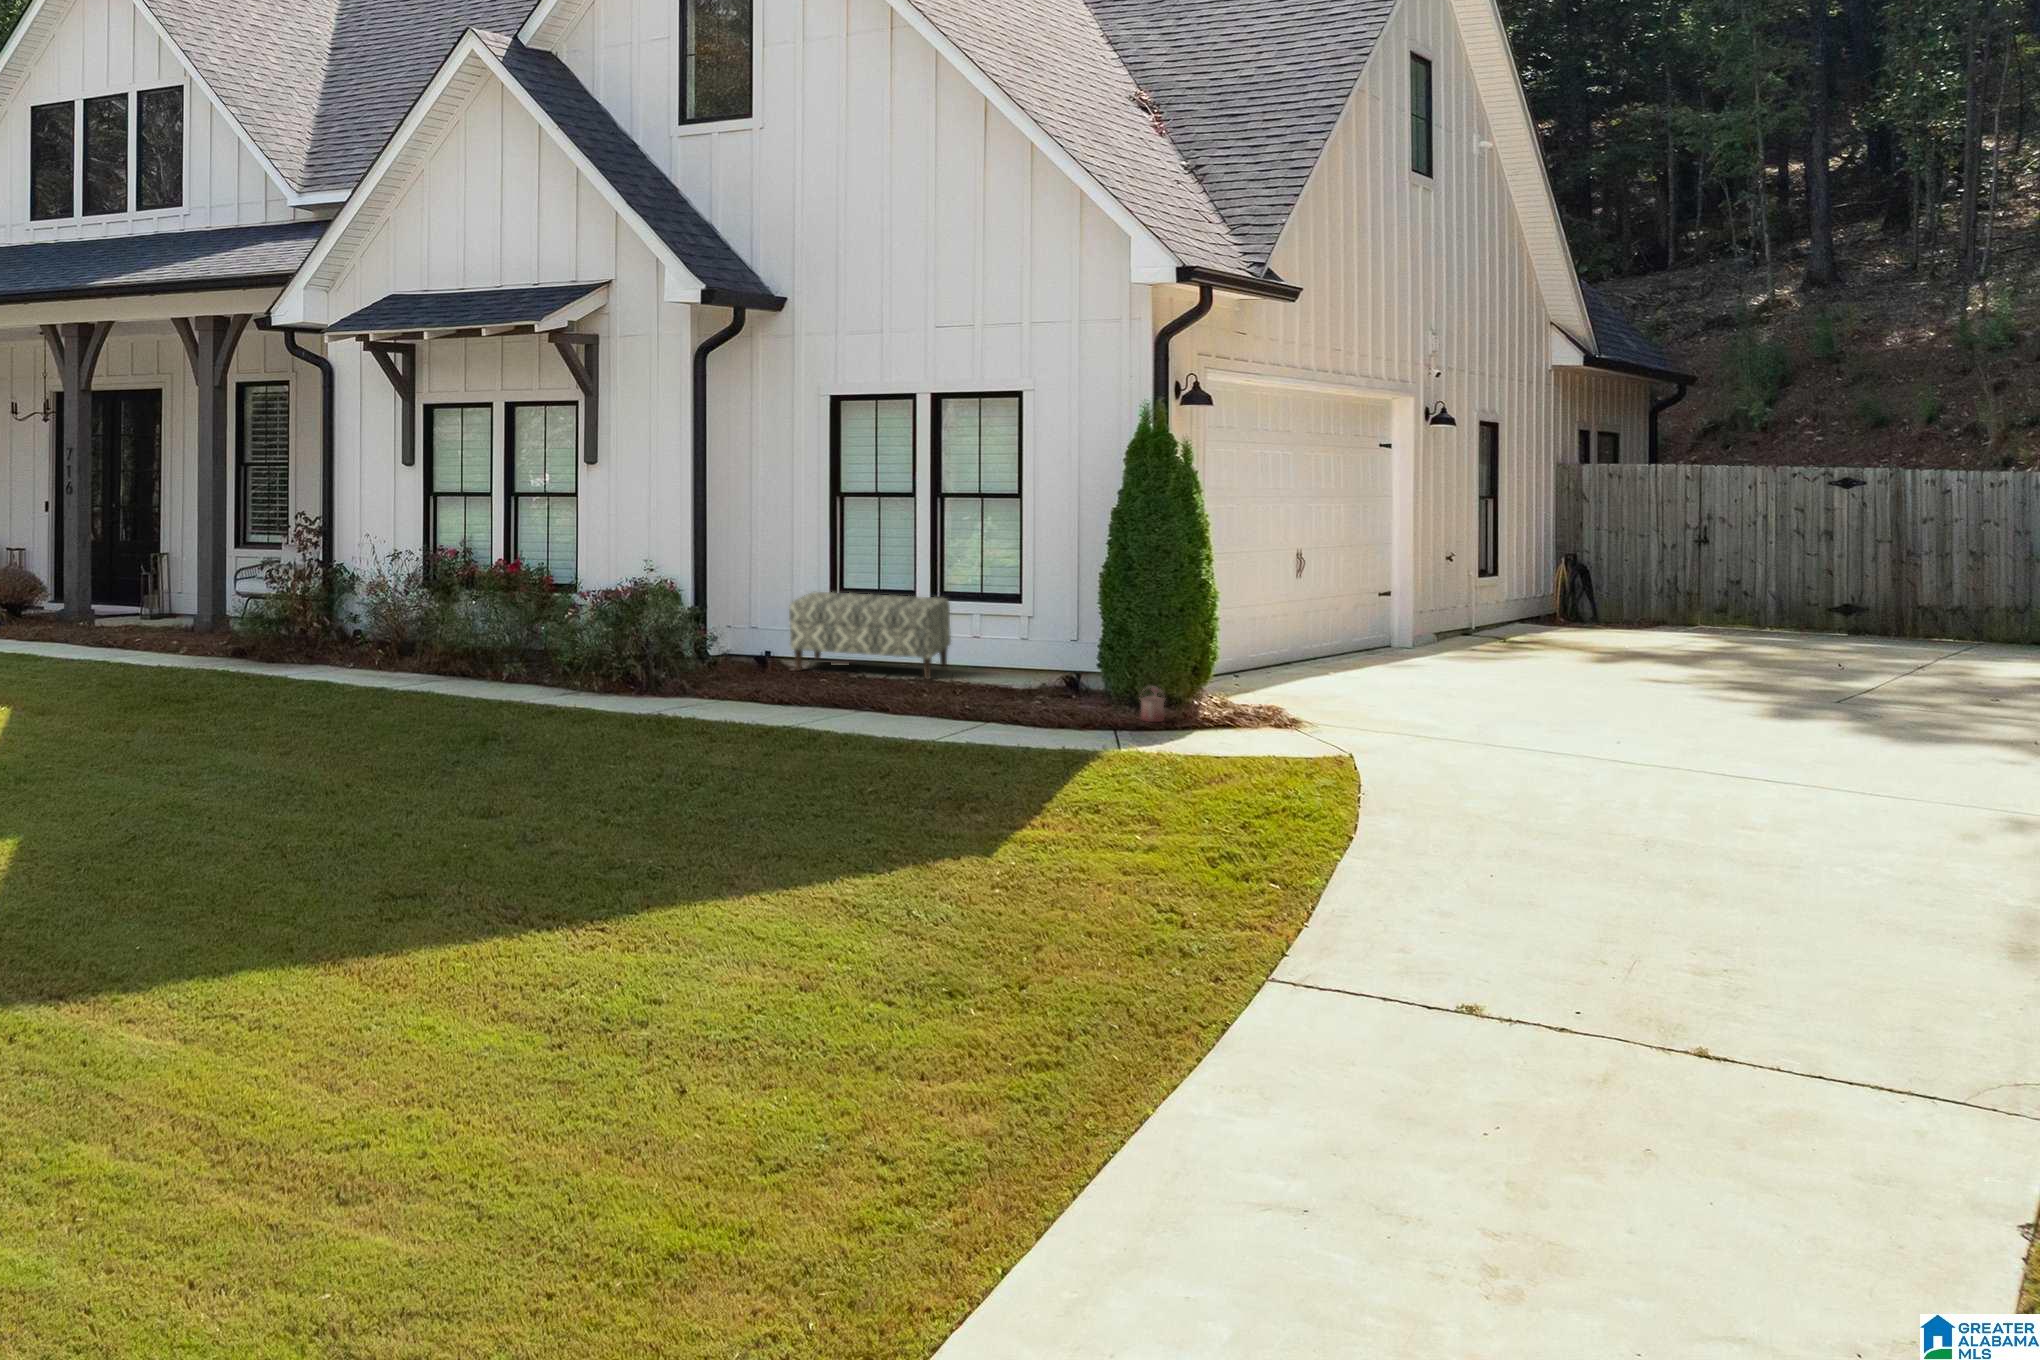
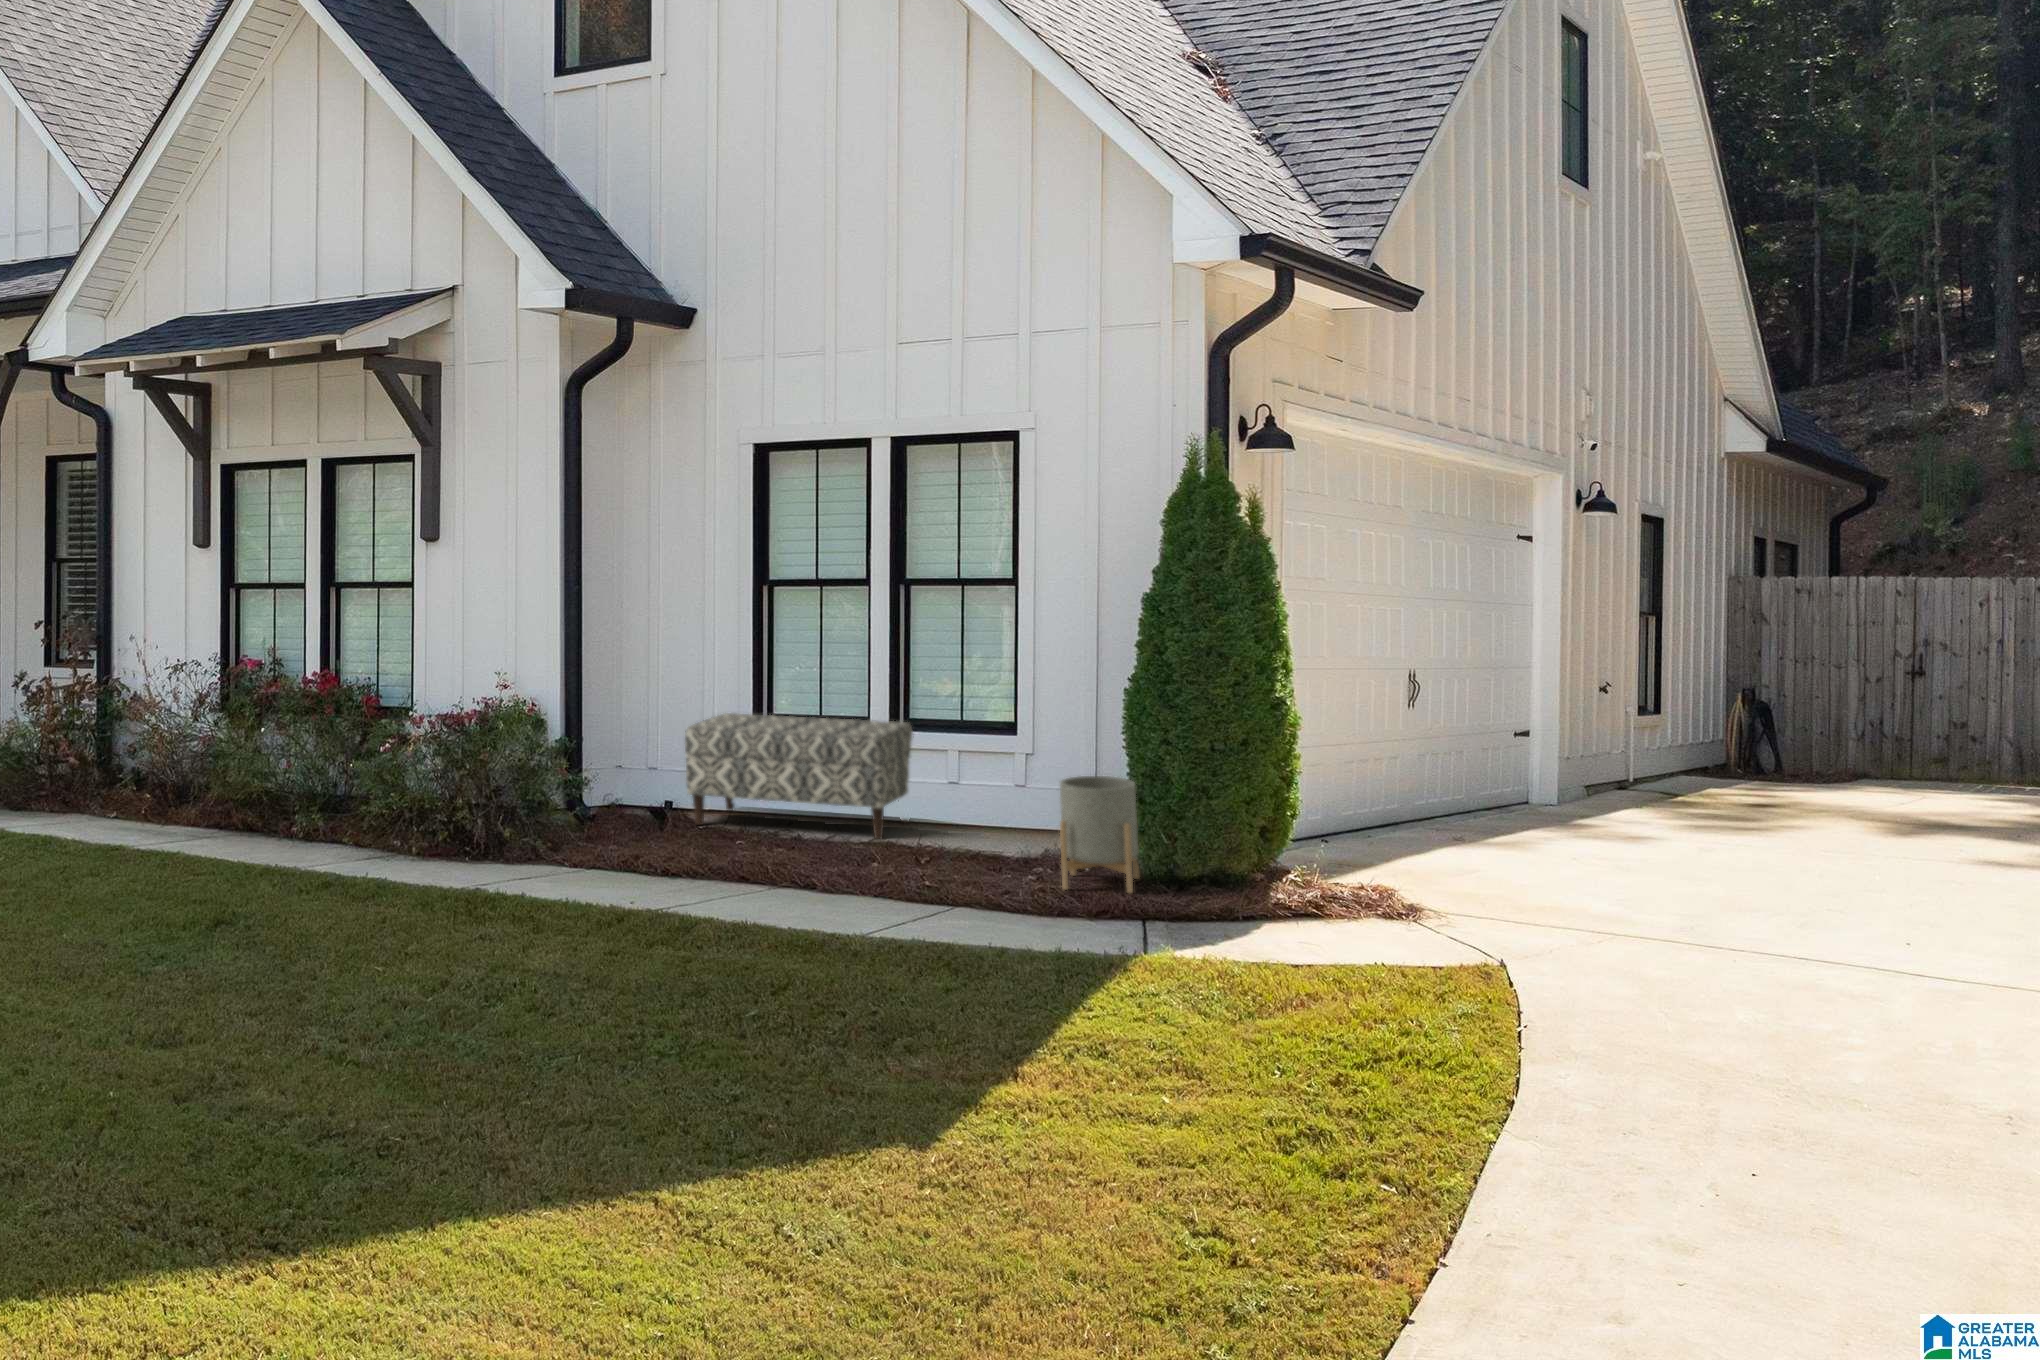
planter: none [1058,637,1110,714] -> present [1060,776,1139,893]
watering can: present [1141,687,1165,722] -> none [1182,851,1222,907]

